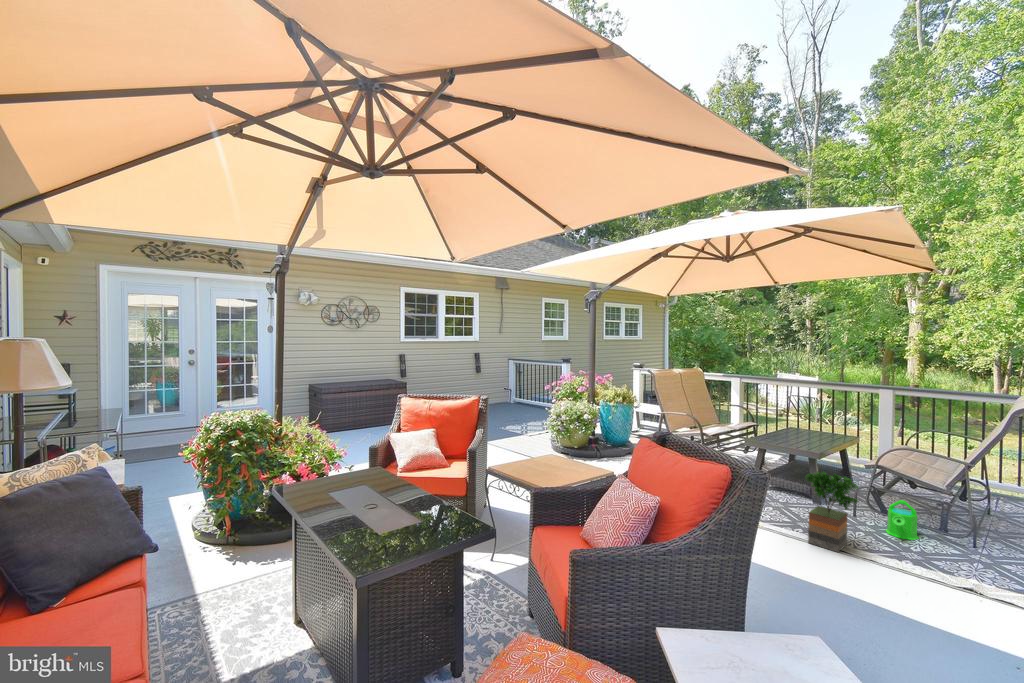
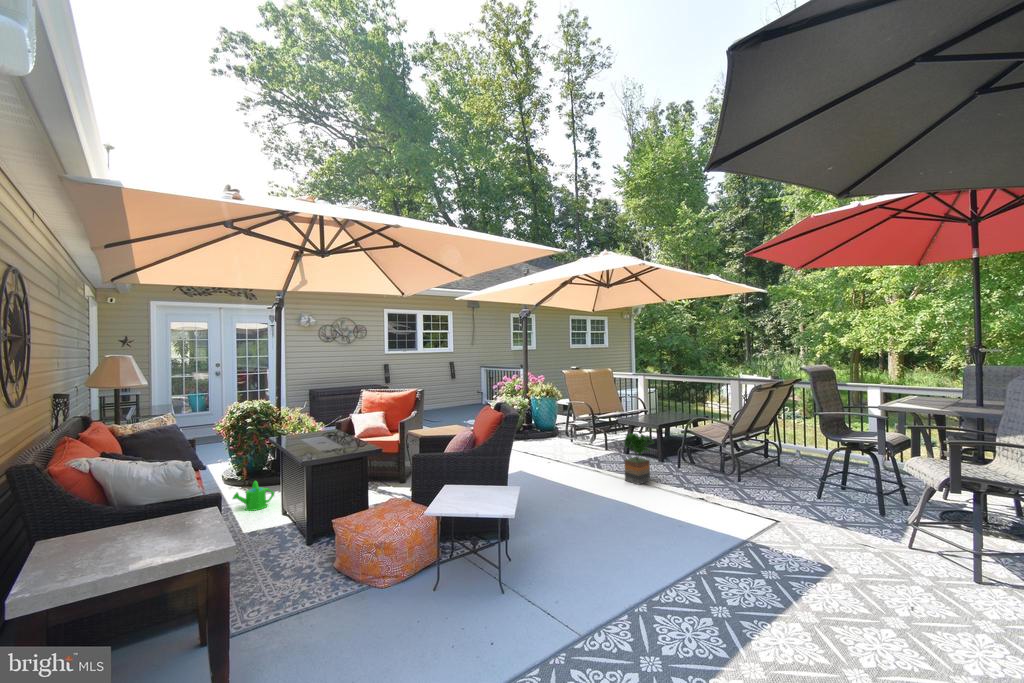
watering can: present [886,500,919,540] -> present [233,481,274,511]

